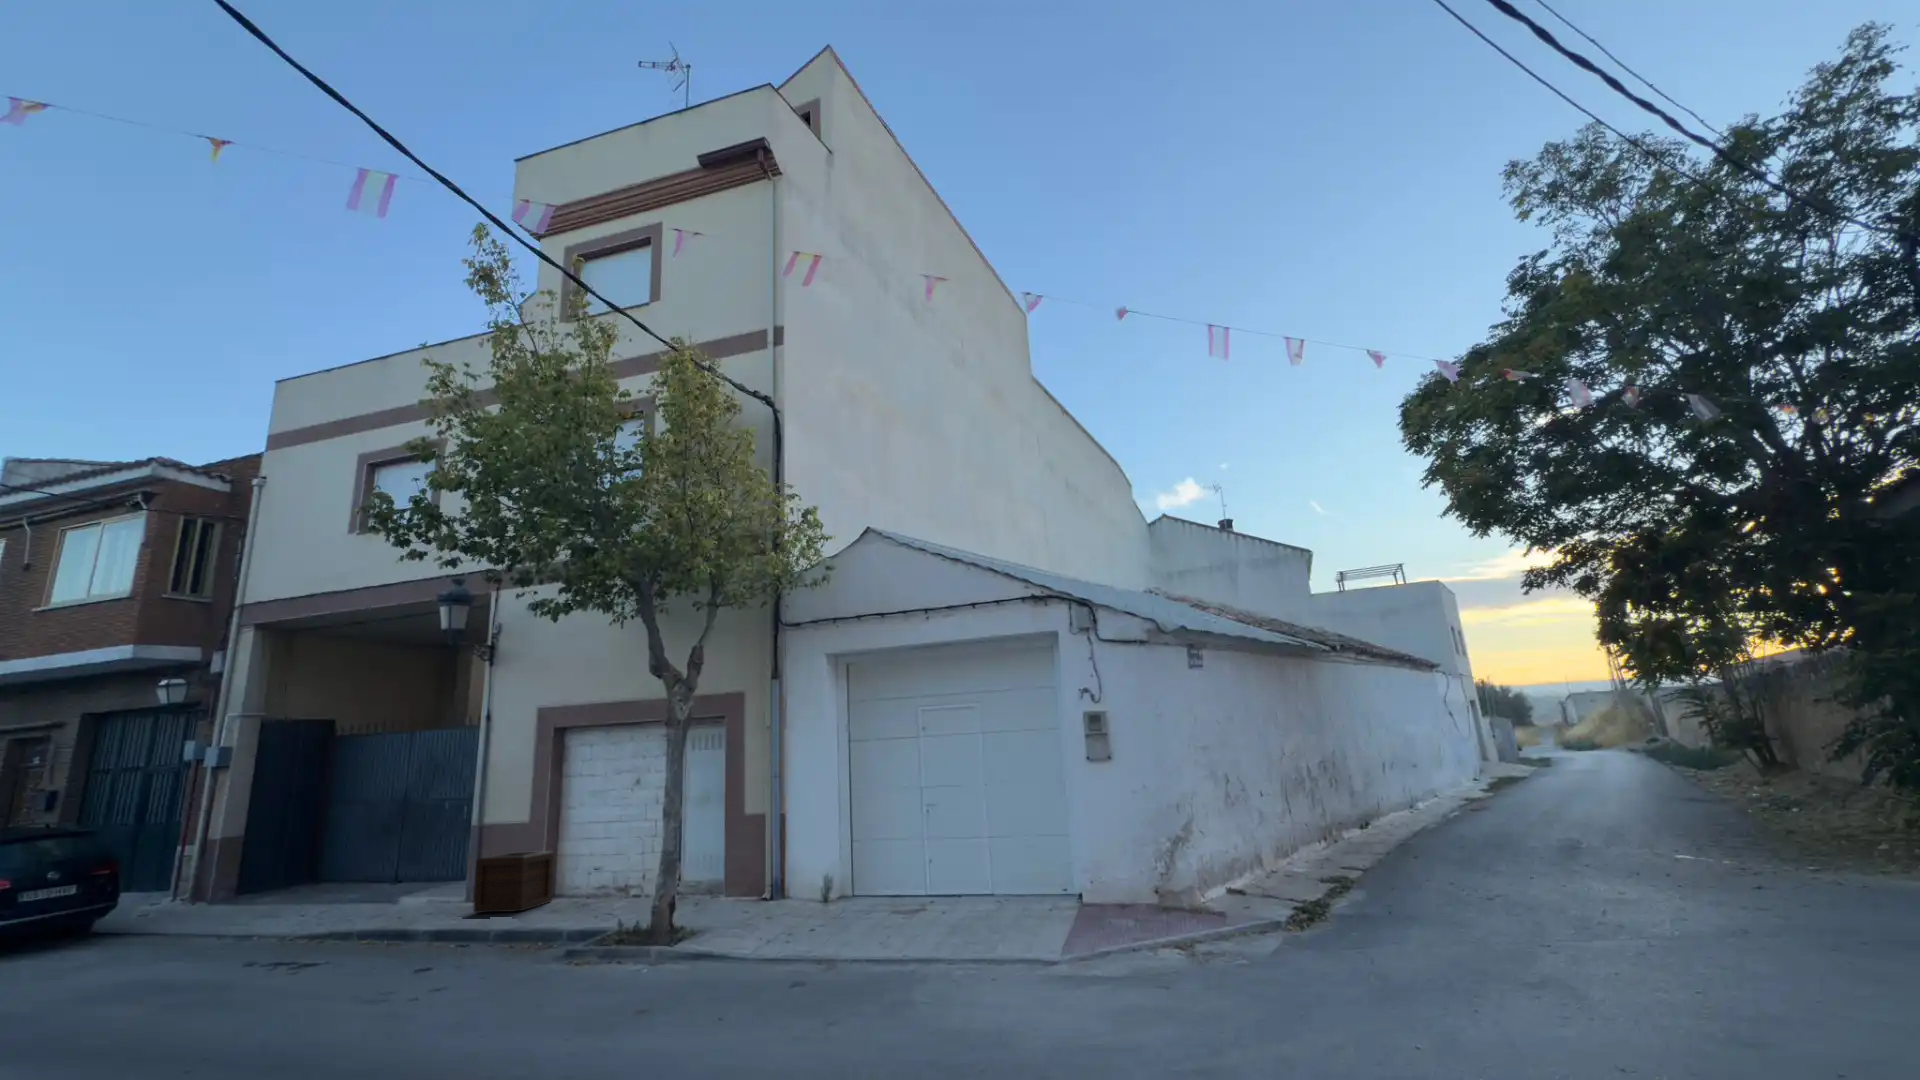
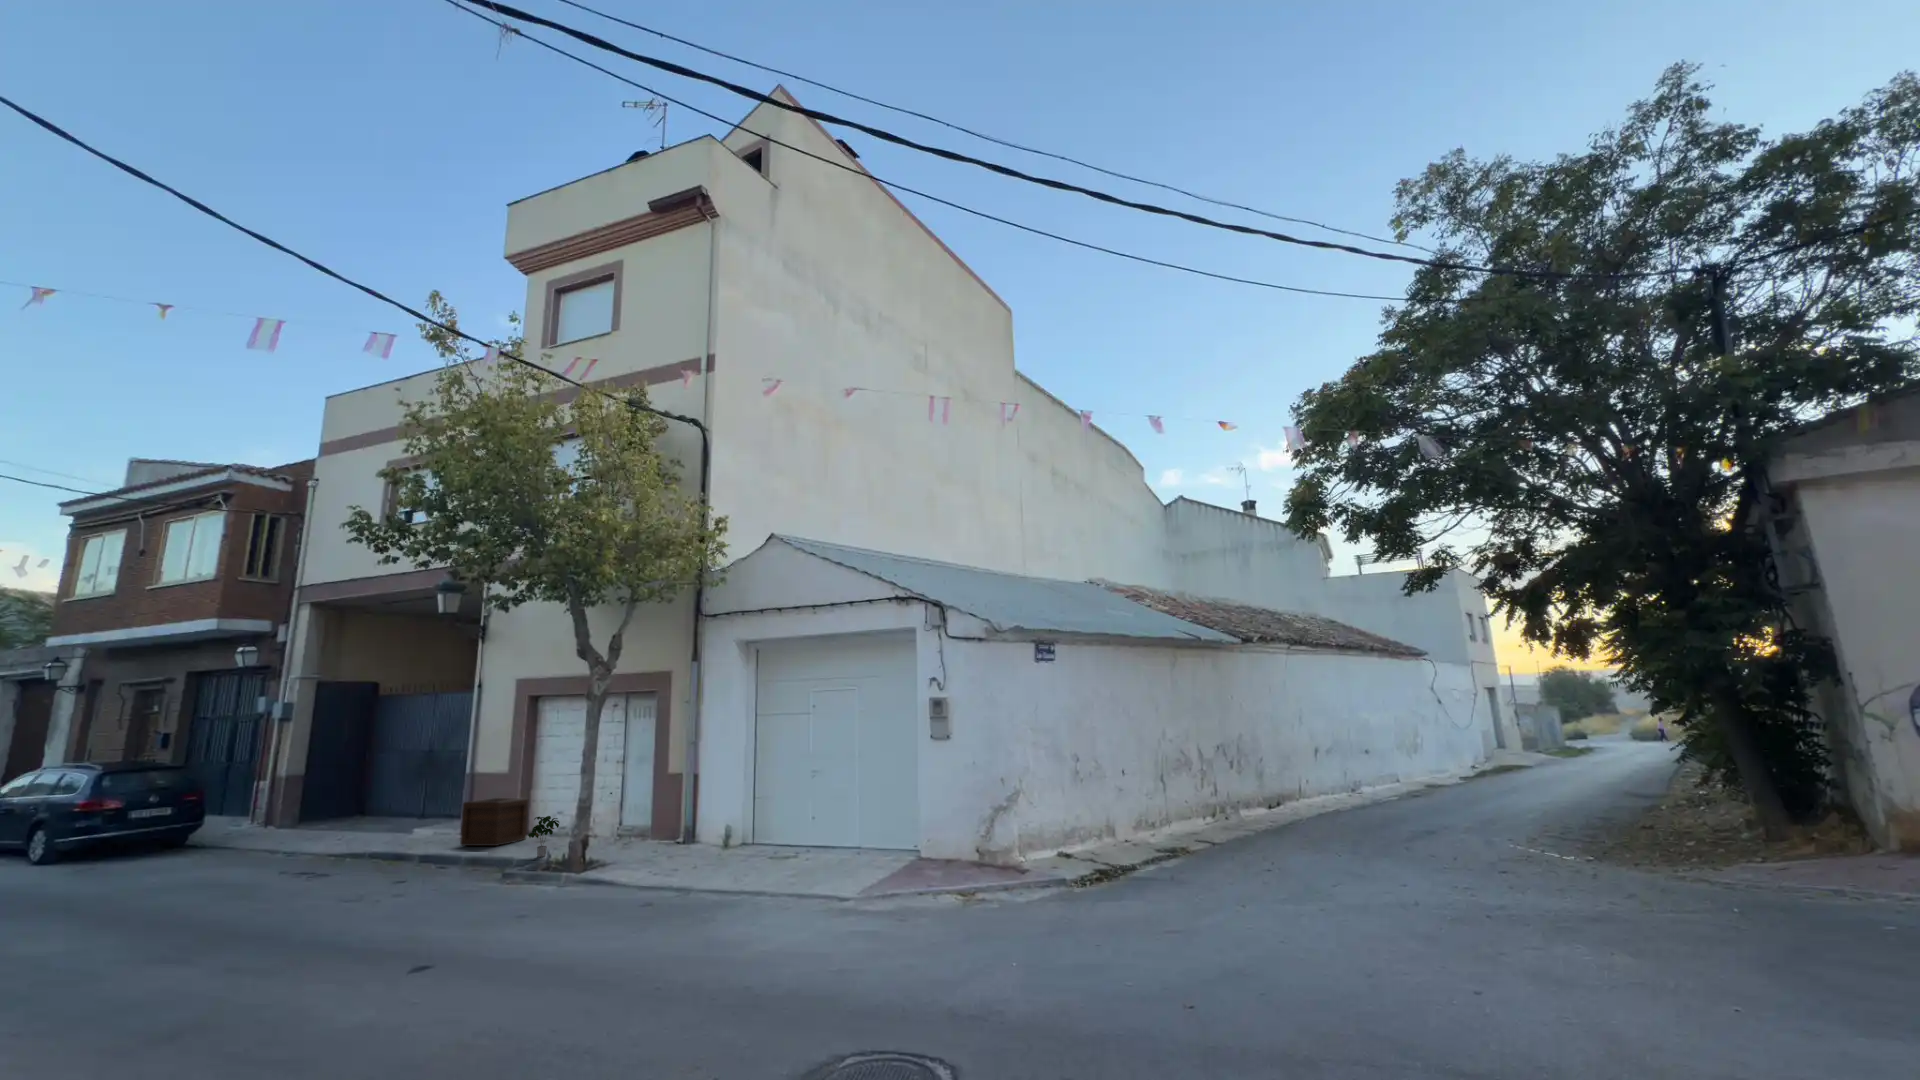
potted plant: none [574,871,615,922] -> present [528,816,559,857]

